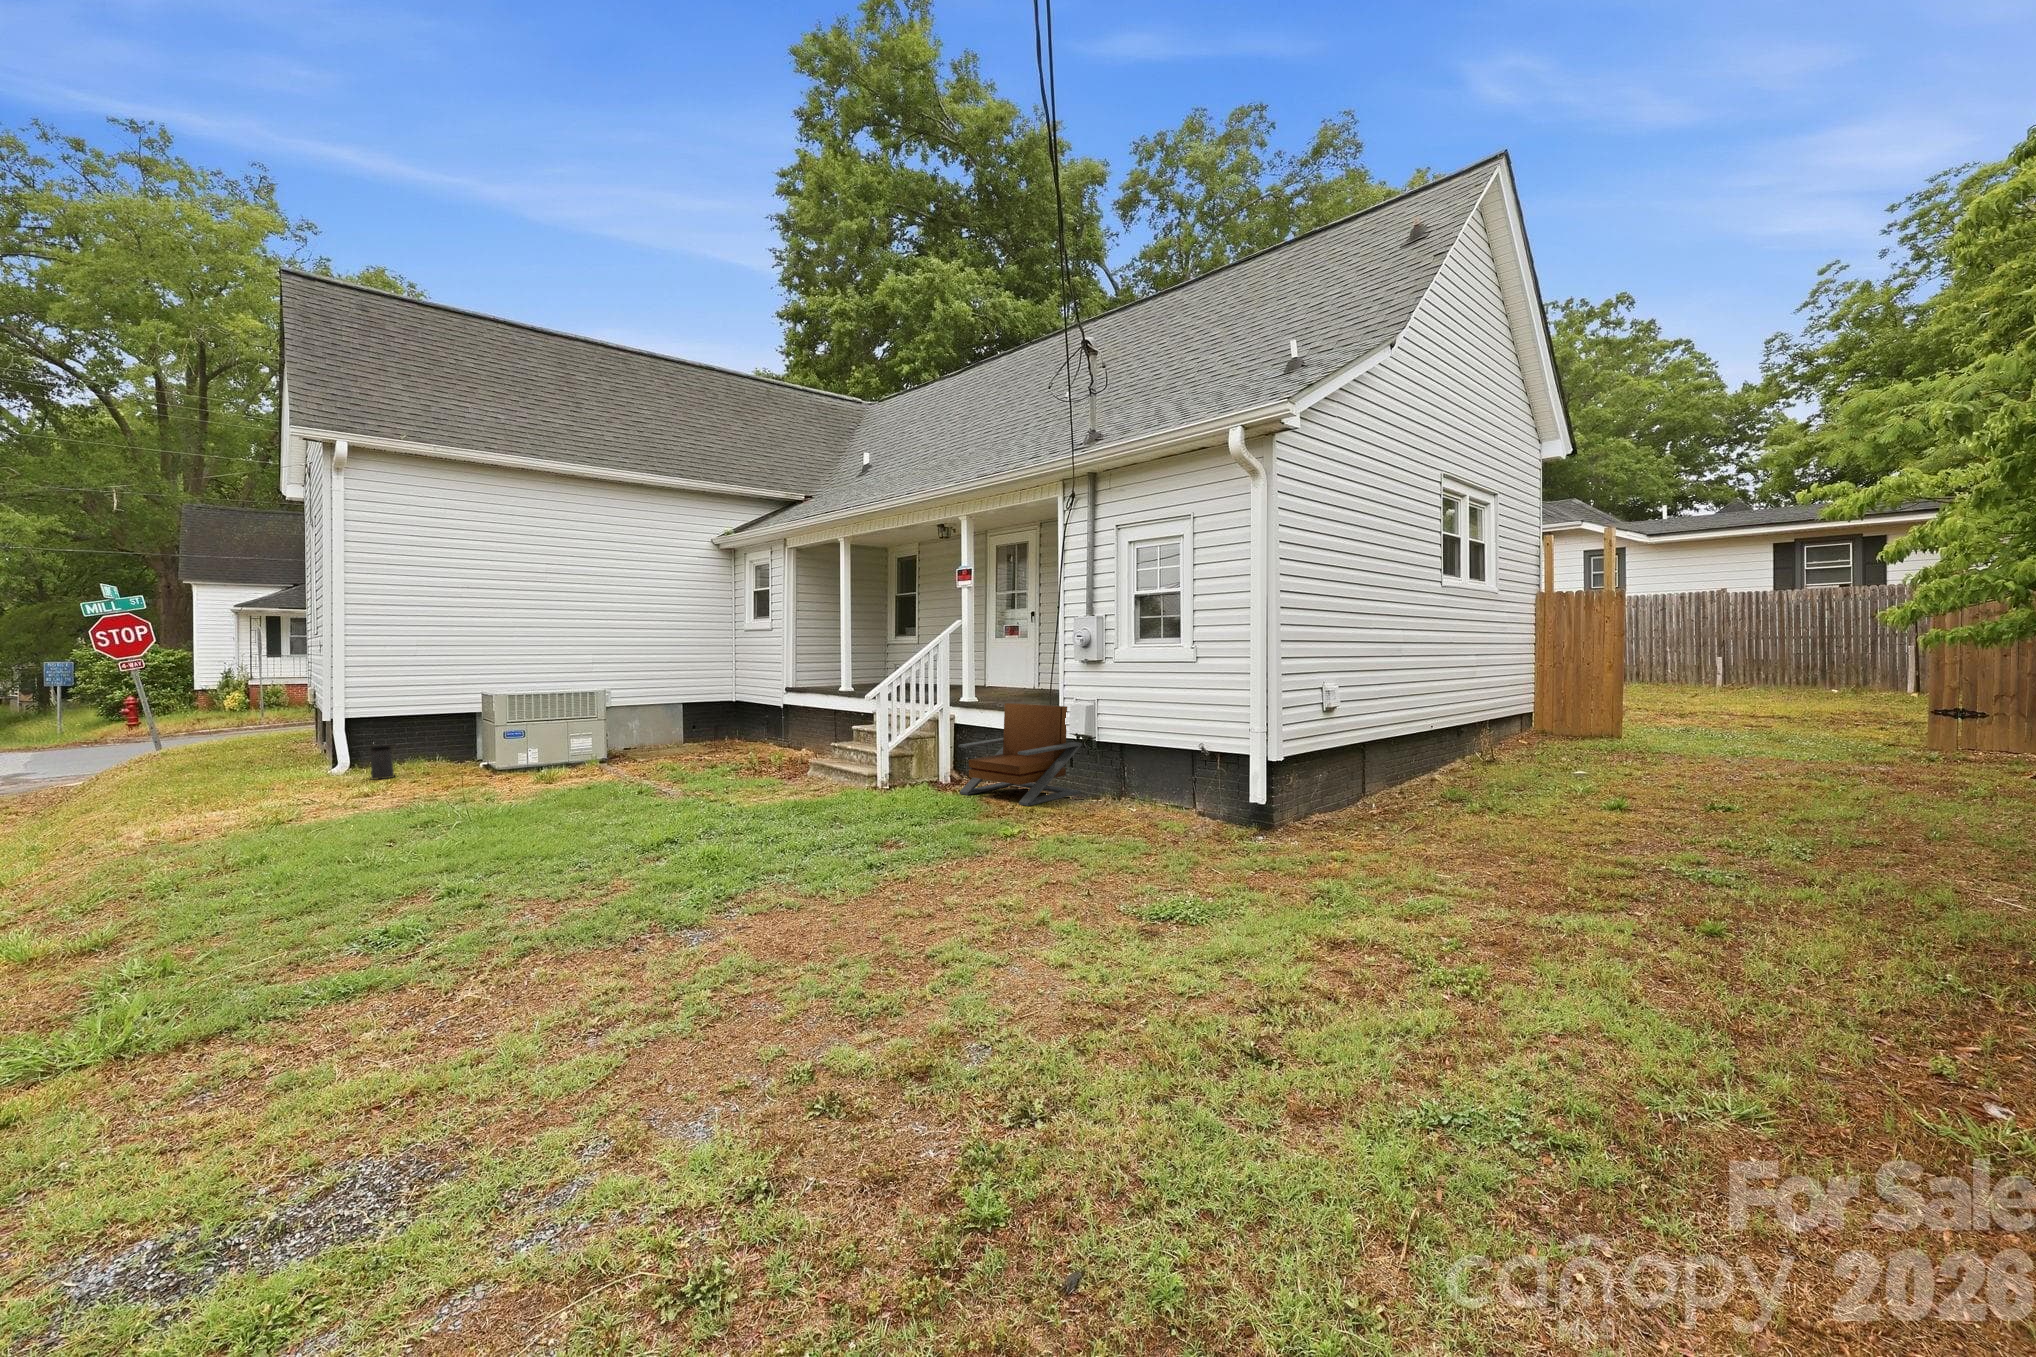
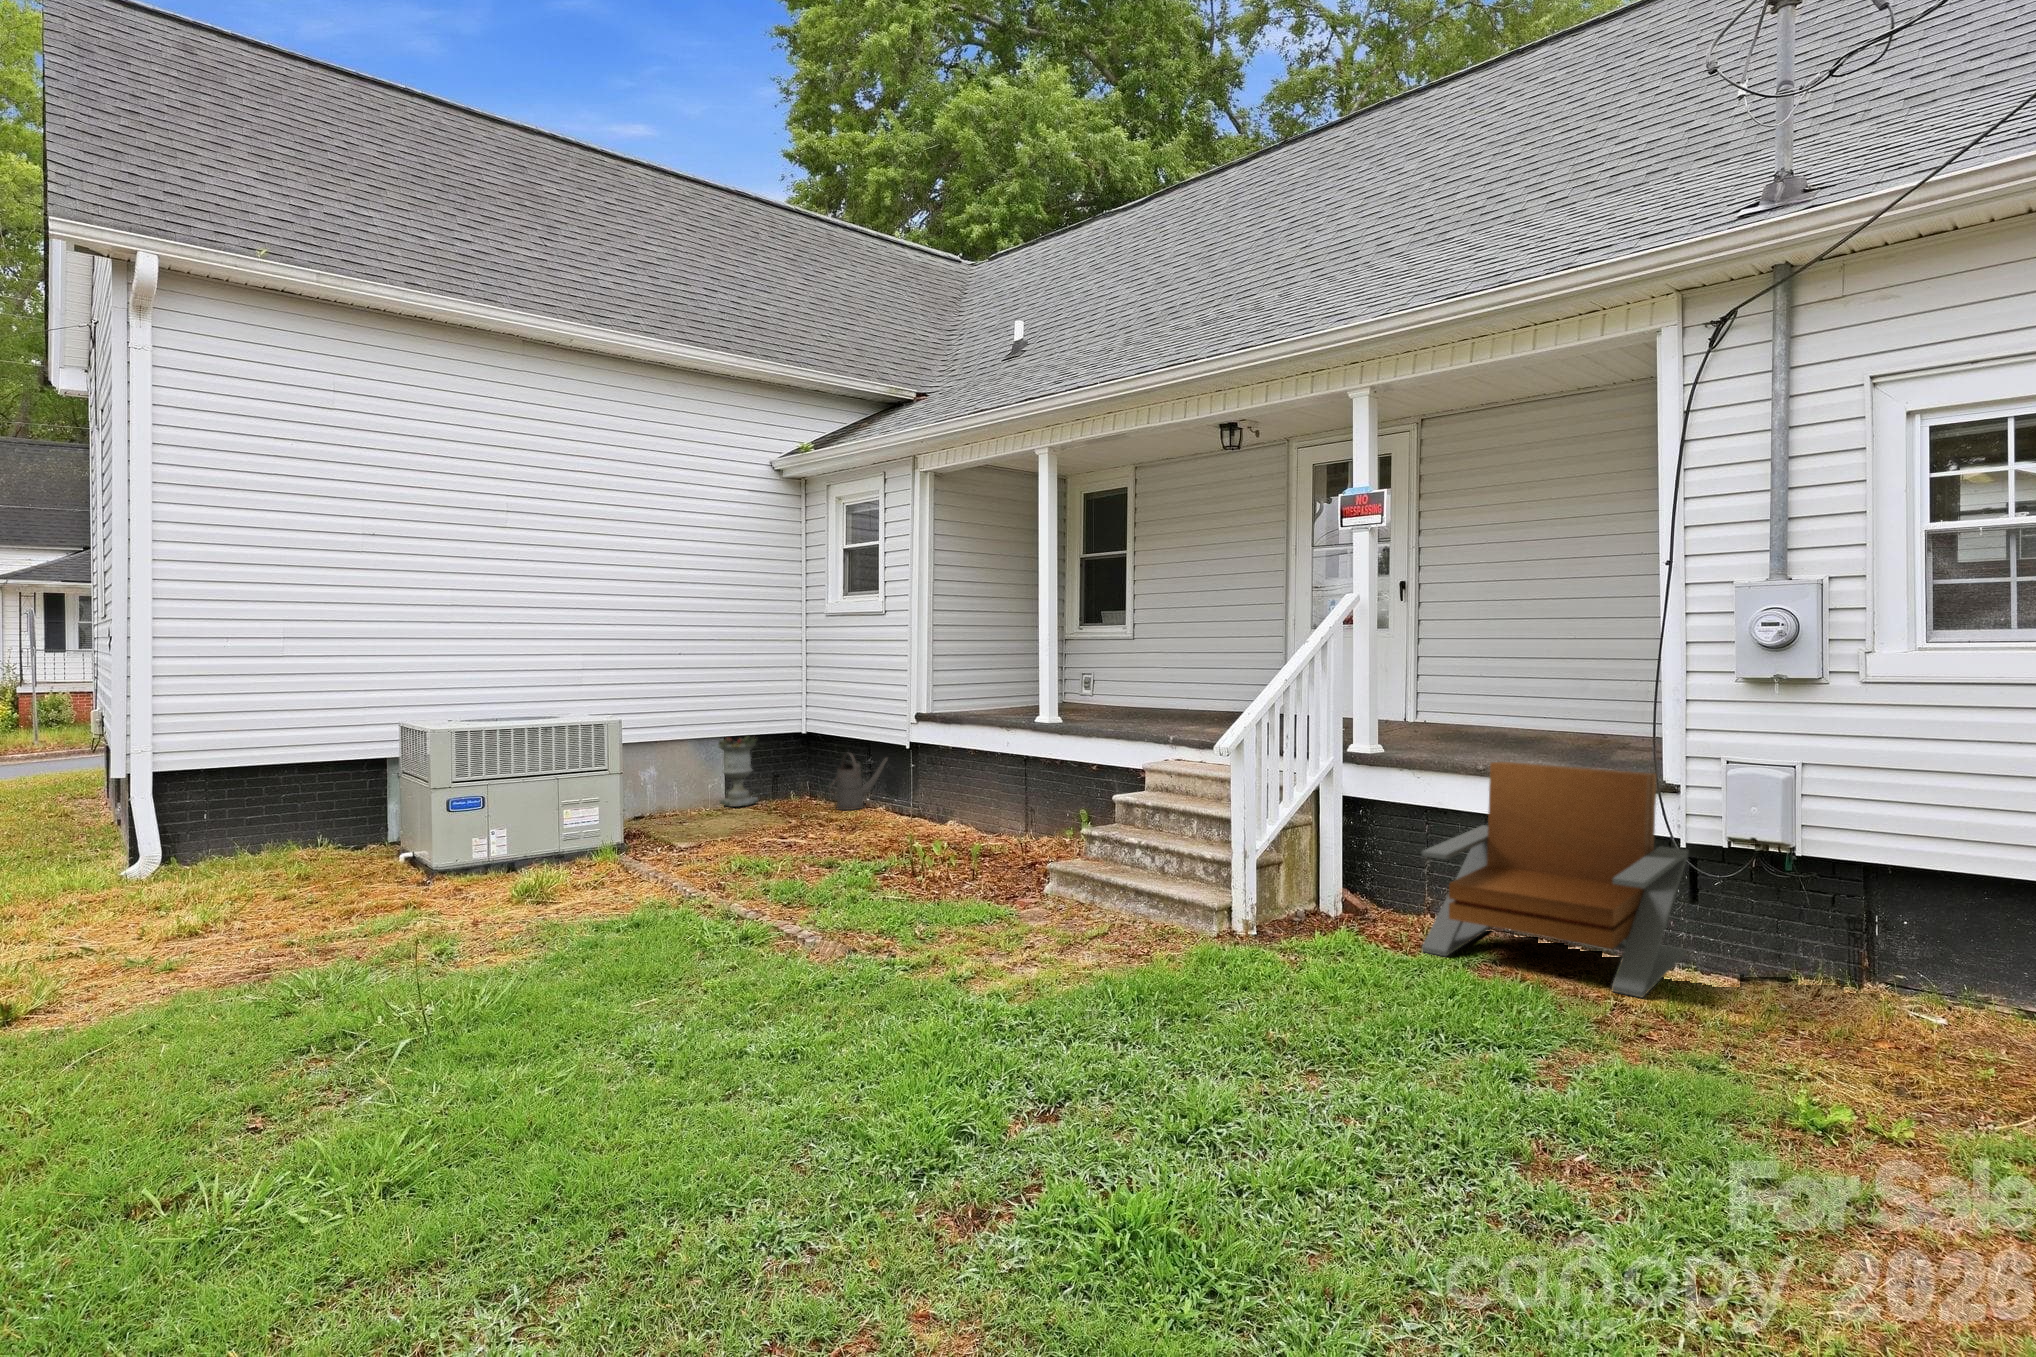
planter: none [675,702,701,744] -> present [718,736,758,807]
watering can: present [371,743,395,780] -> present [829,753,888,810]

